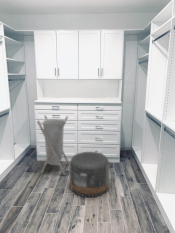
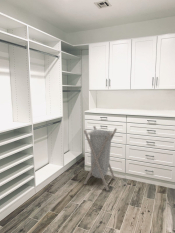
pouf: present [70,152,109,197] -> none [110,169,156,223]

